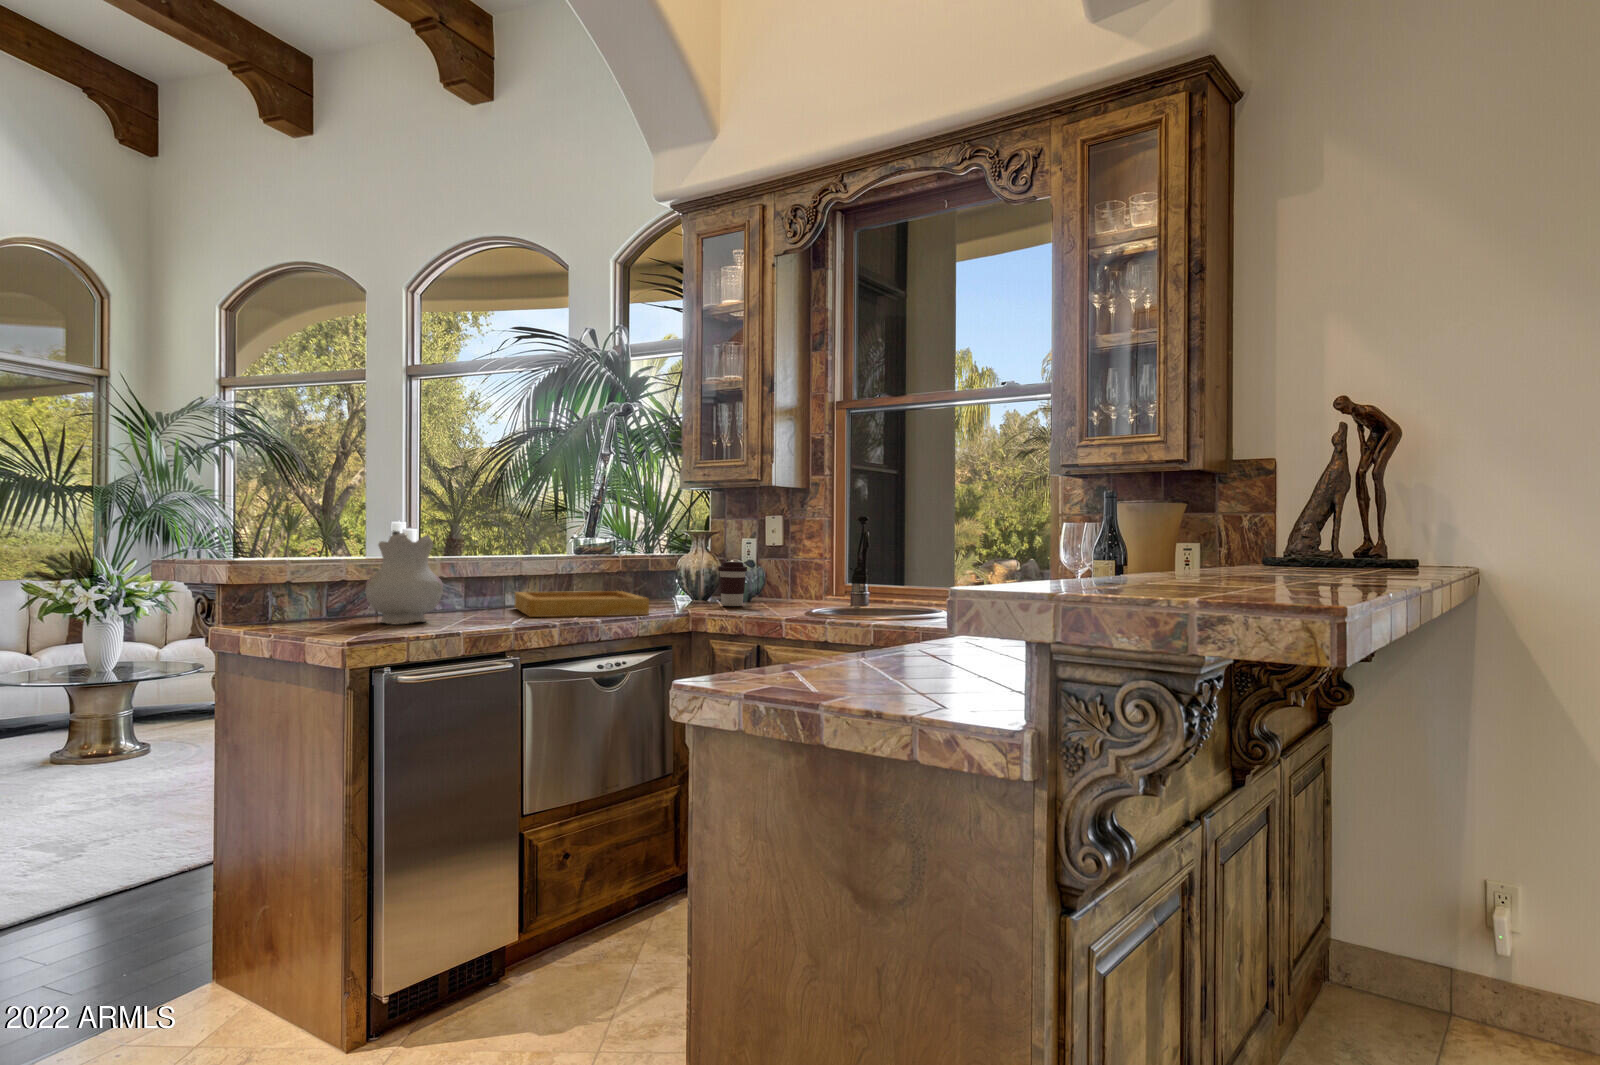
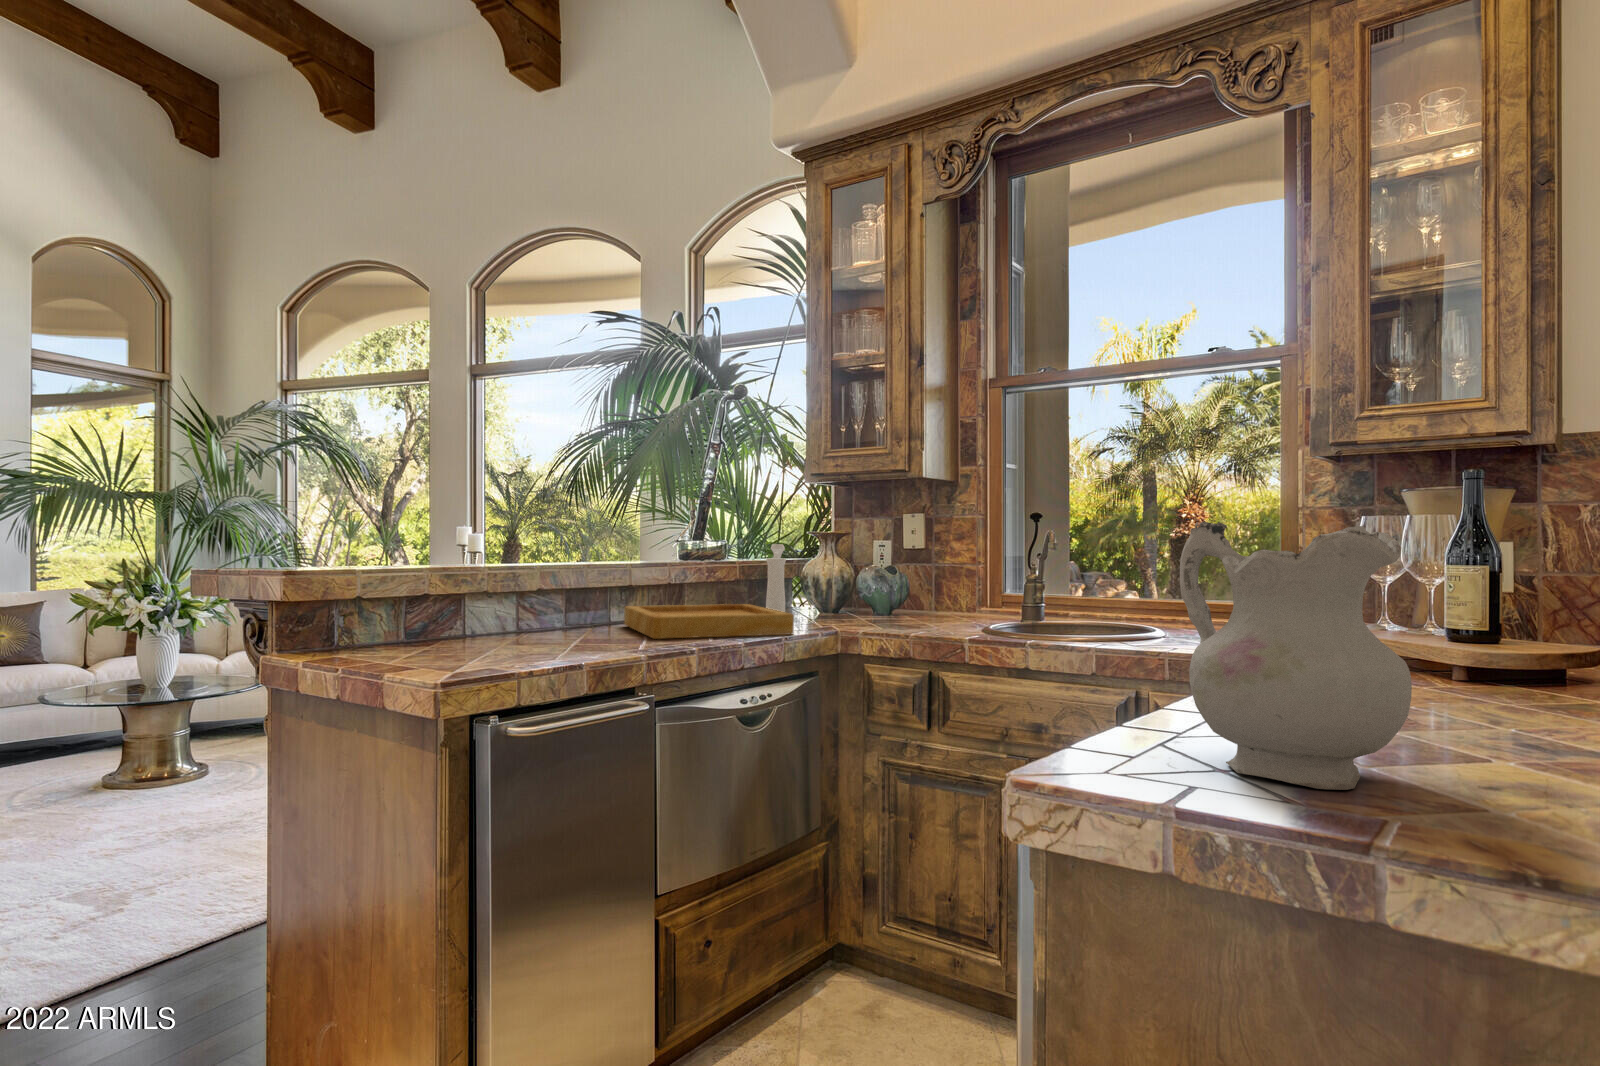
ceramic pitcher: present [365,530,443,624] -> present [1180,521,1412,790]
pepper mill: none [642,541,662,604] -> present [766,544,786,612]
coffee cup: present [718,562,747,606] -> none [859,568,893,621]

